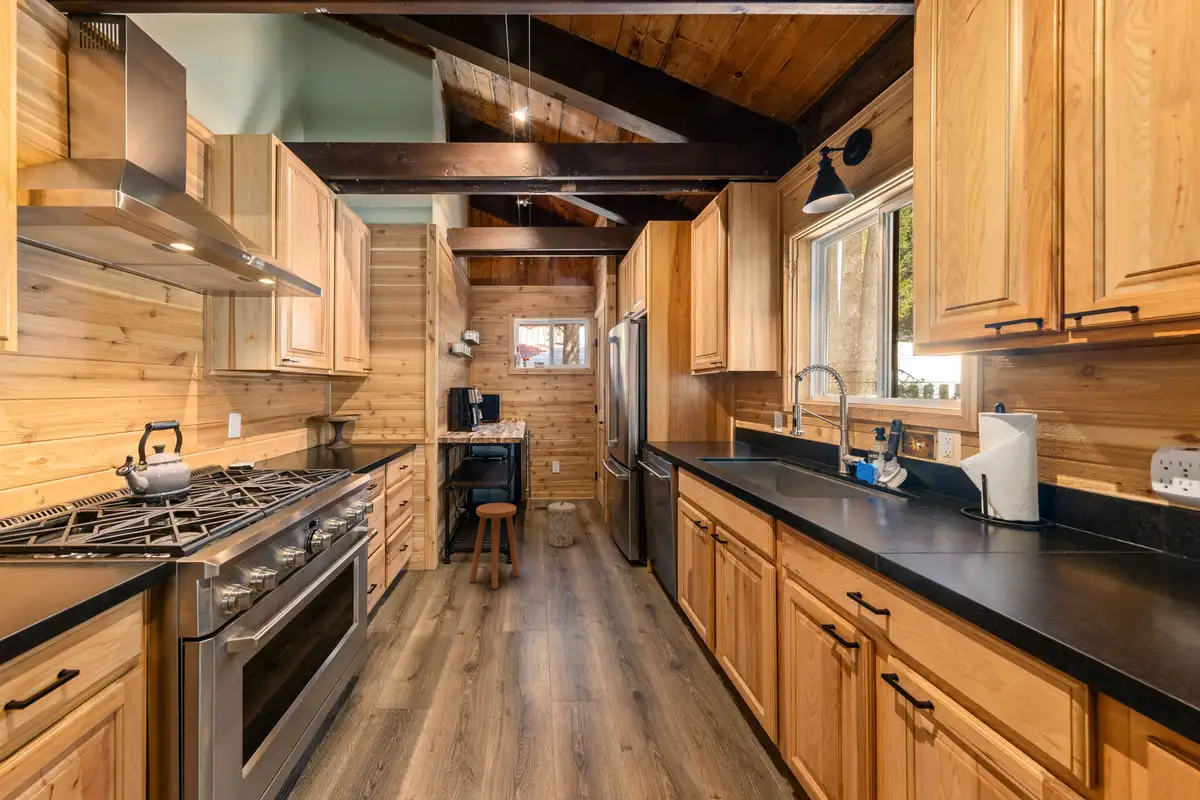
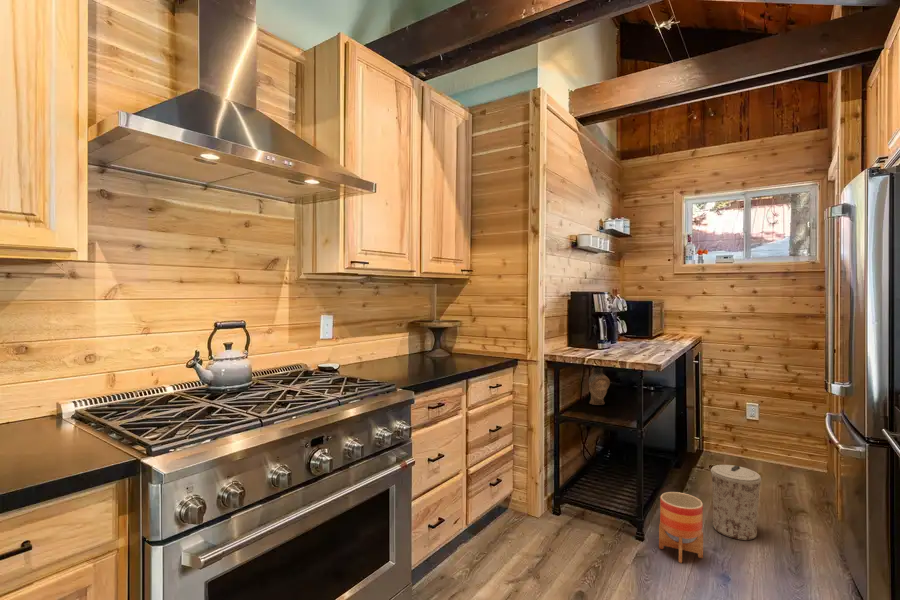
ceramic pitcher: none [465,438,481,475] -> present [588,367,610,405]
stool: present [470,503,519,589] -> none [573,448,646,575]
planter: none [523,524,550,568] -> present [659,492,703,563]

